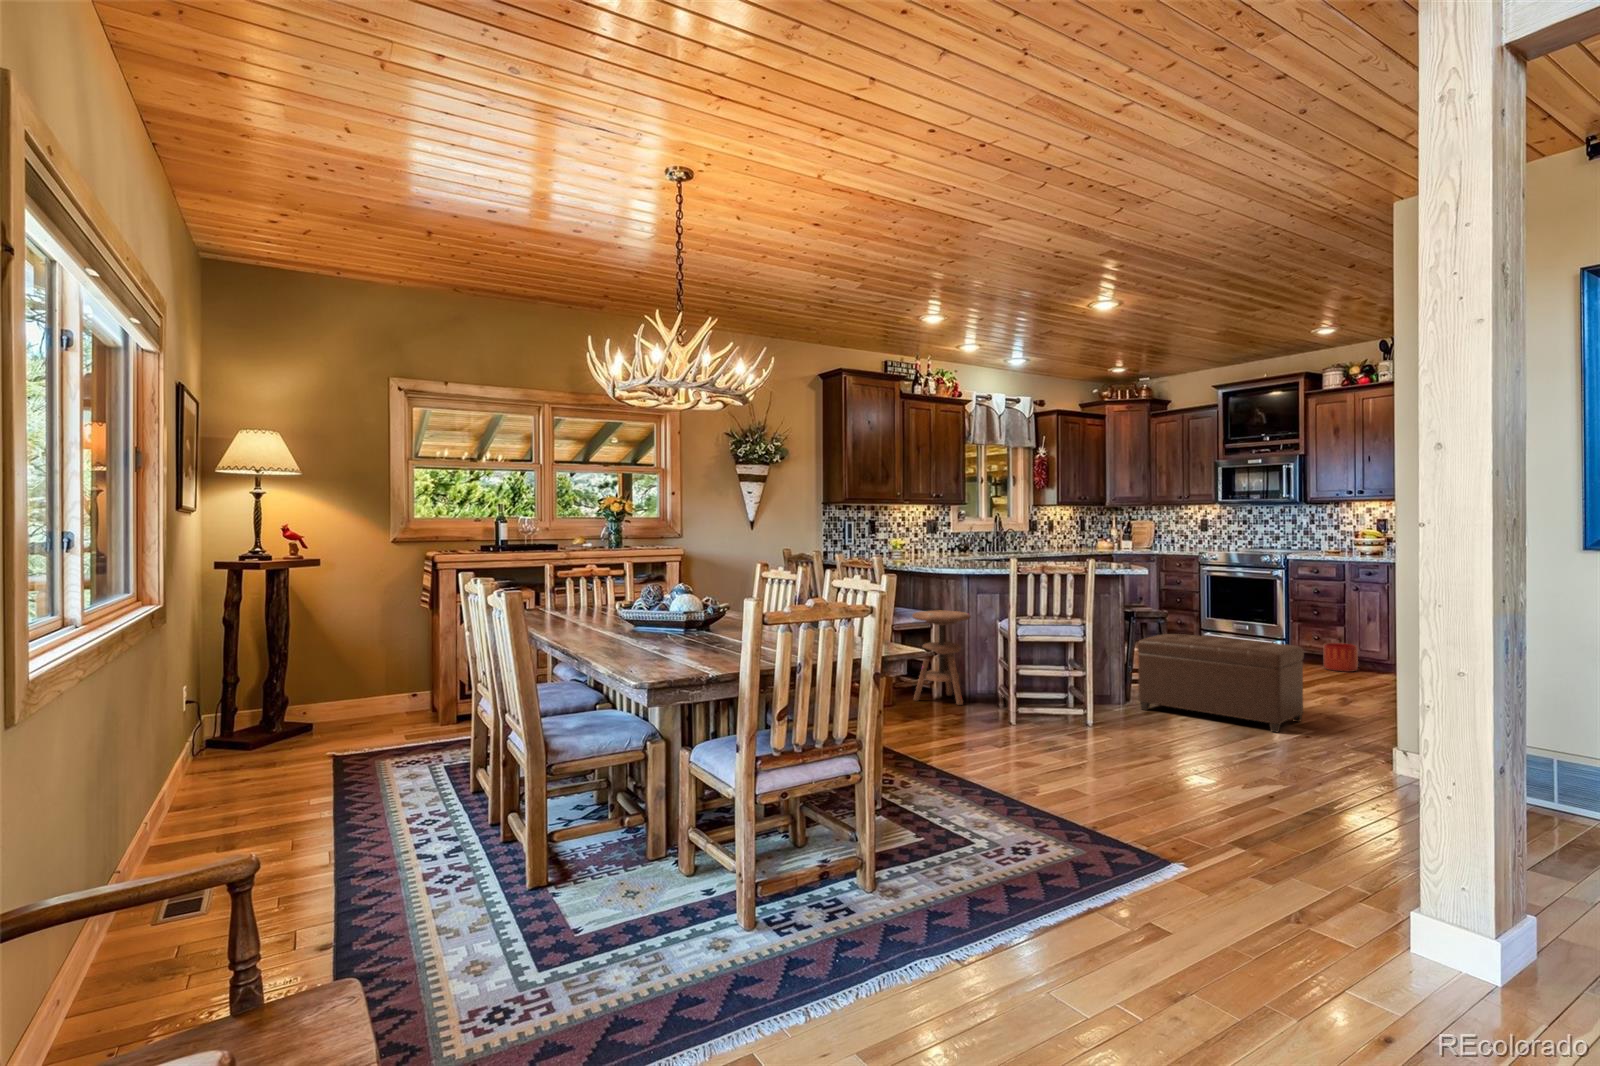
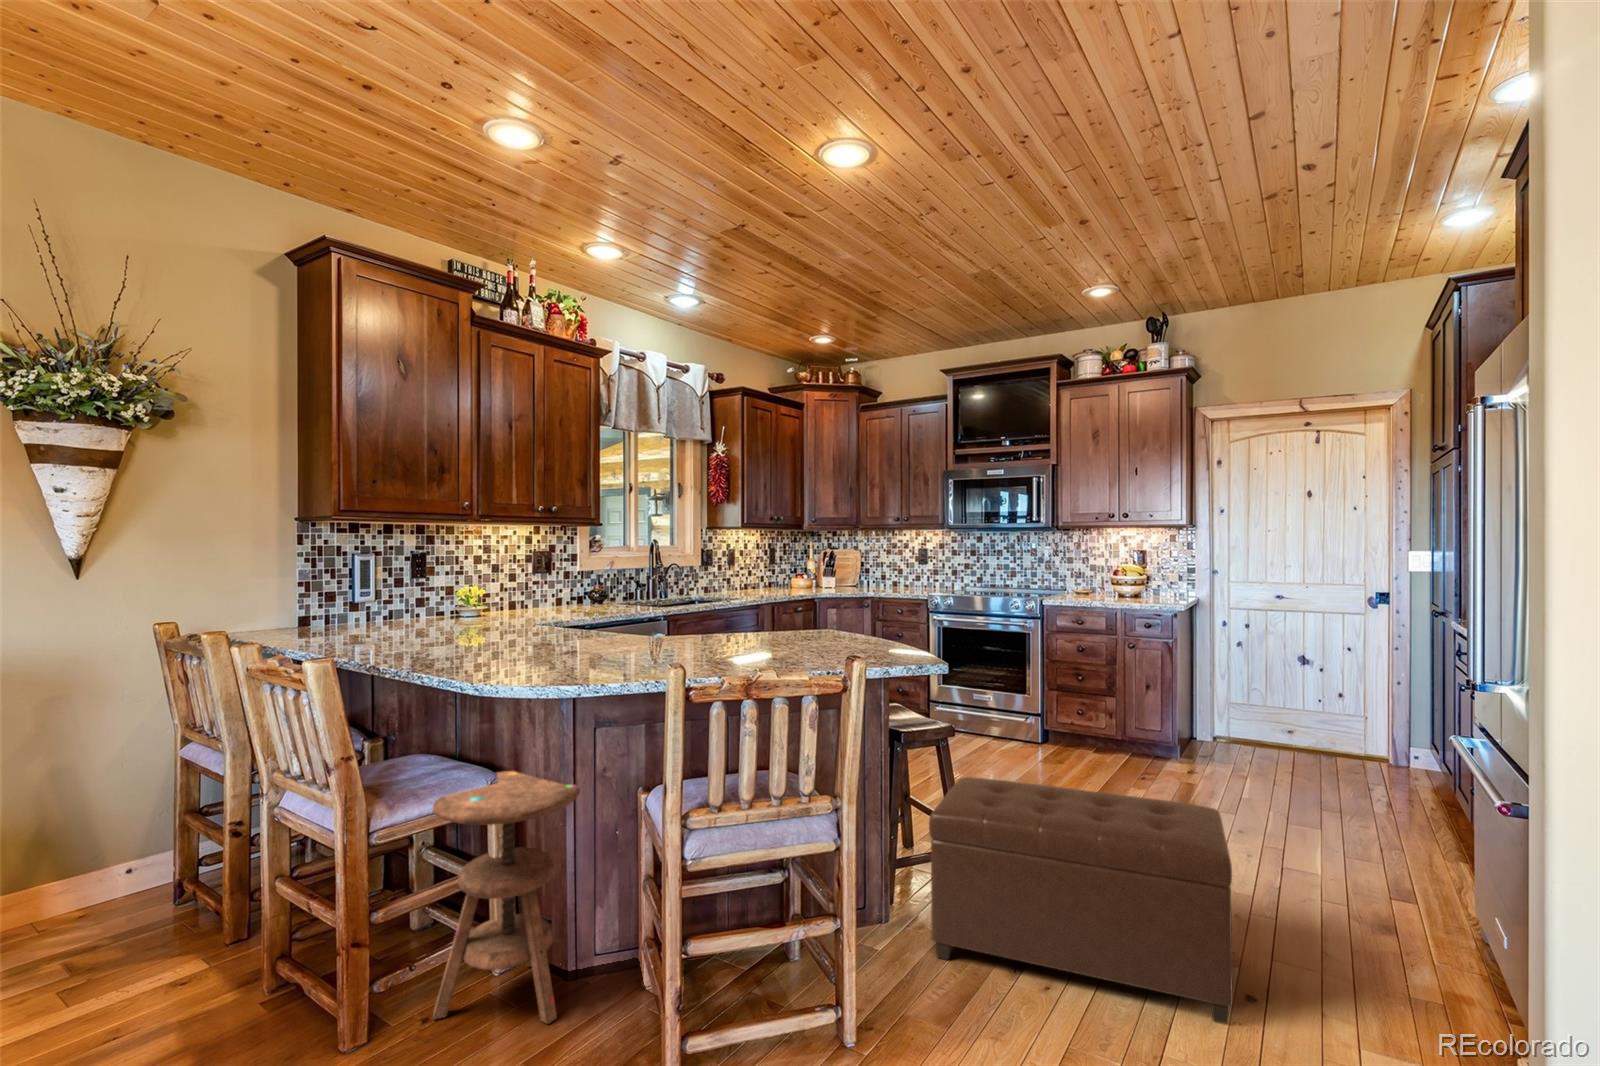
planter: present [1324,643,1358,672] -> none [1101,723,1144,767]

